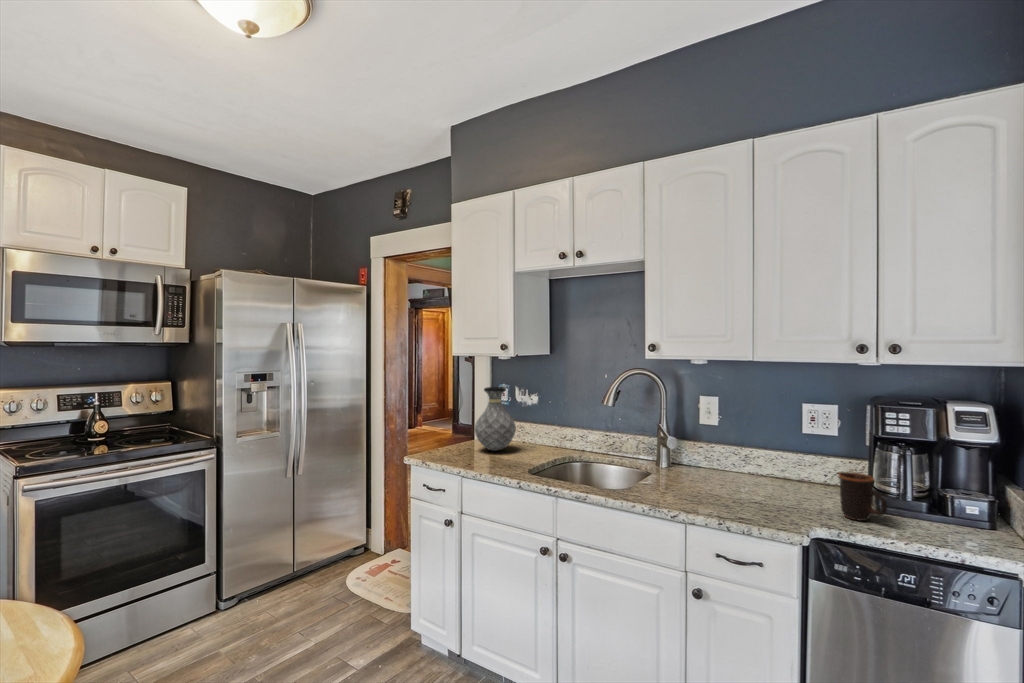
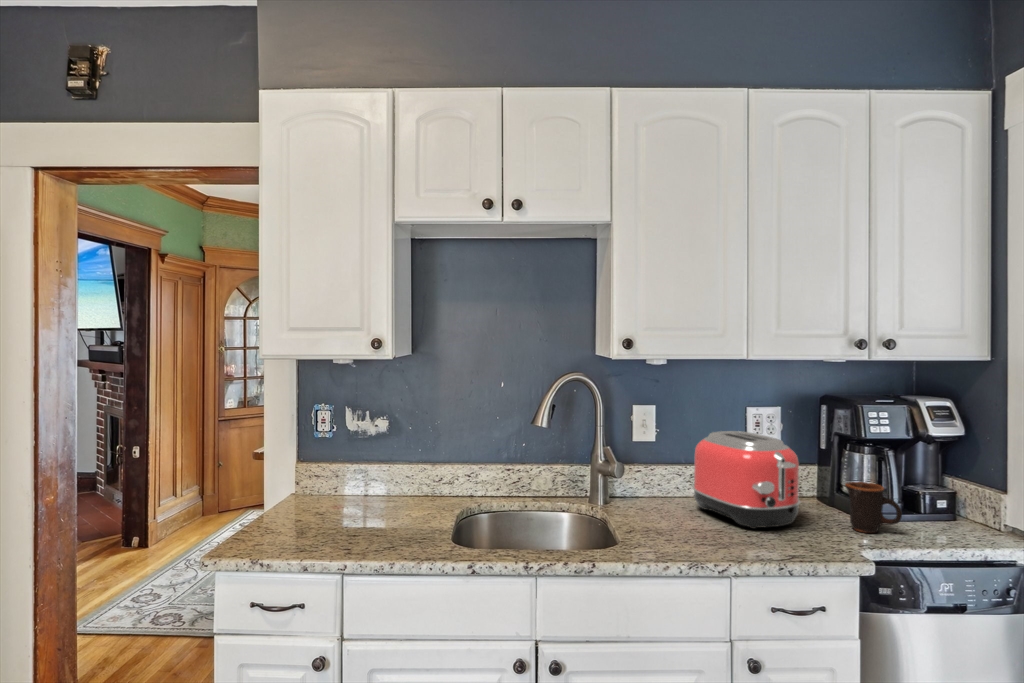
vase: present [475,387,516,451] -> none [305,410,377,517]
toaster: none [723,419,801,501] -> present [693,431,800,529]

